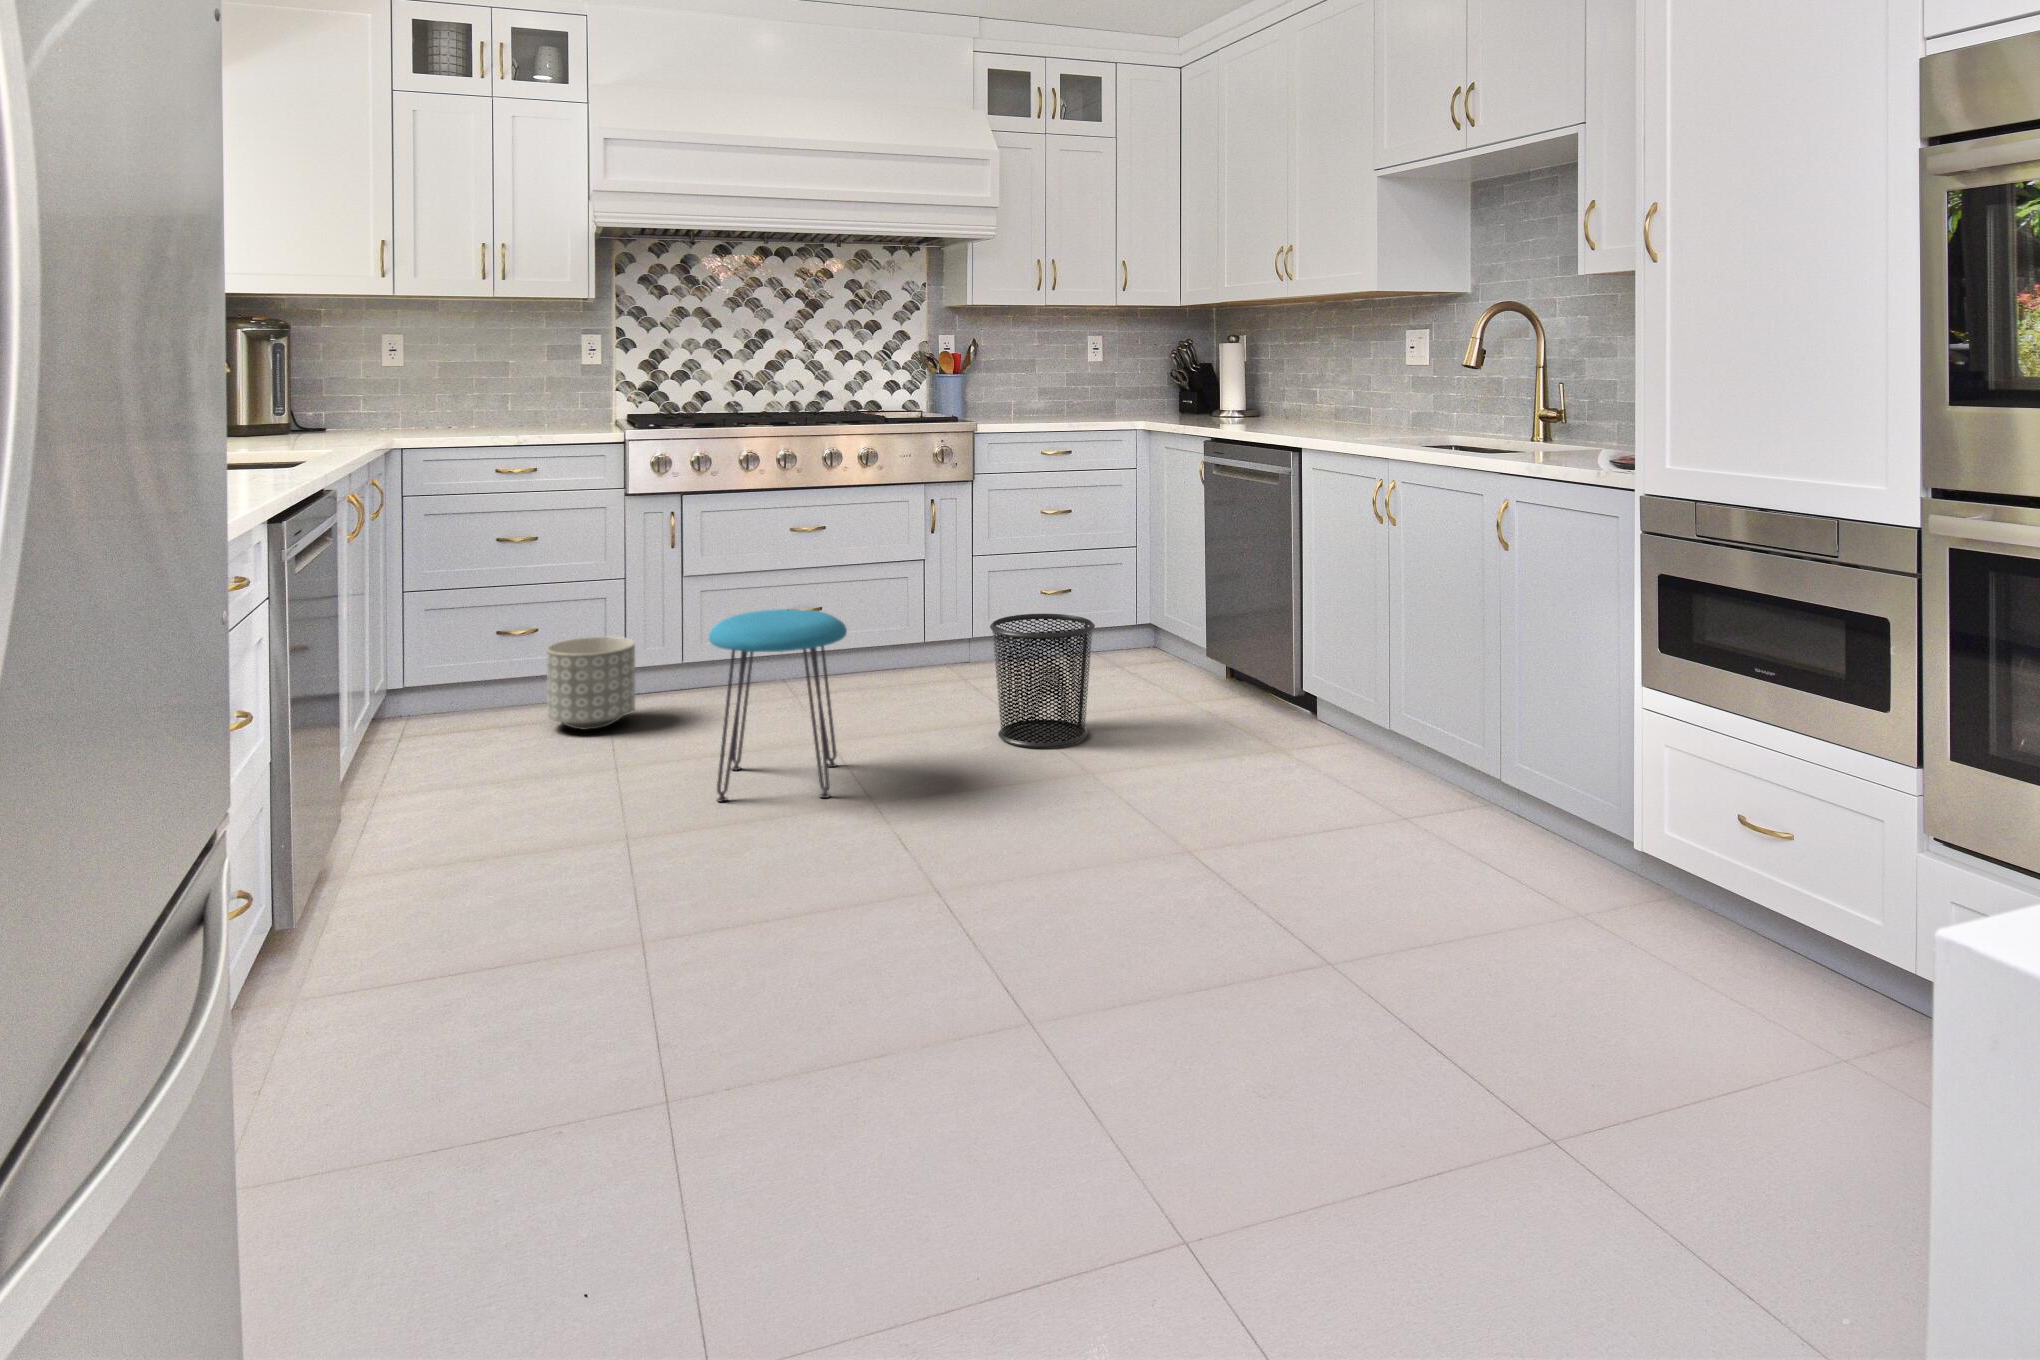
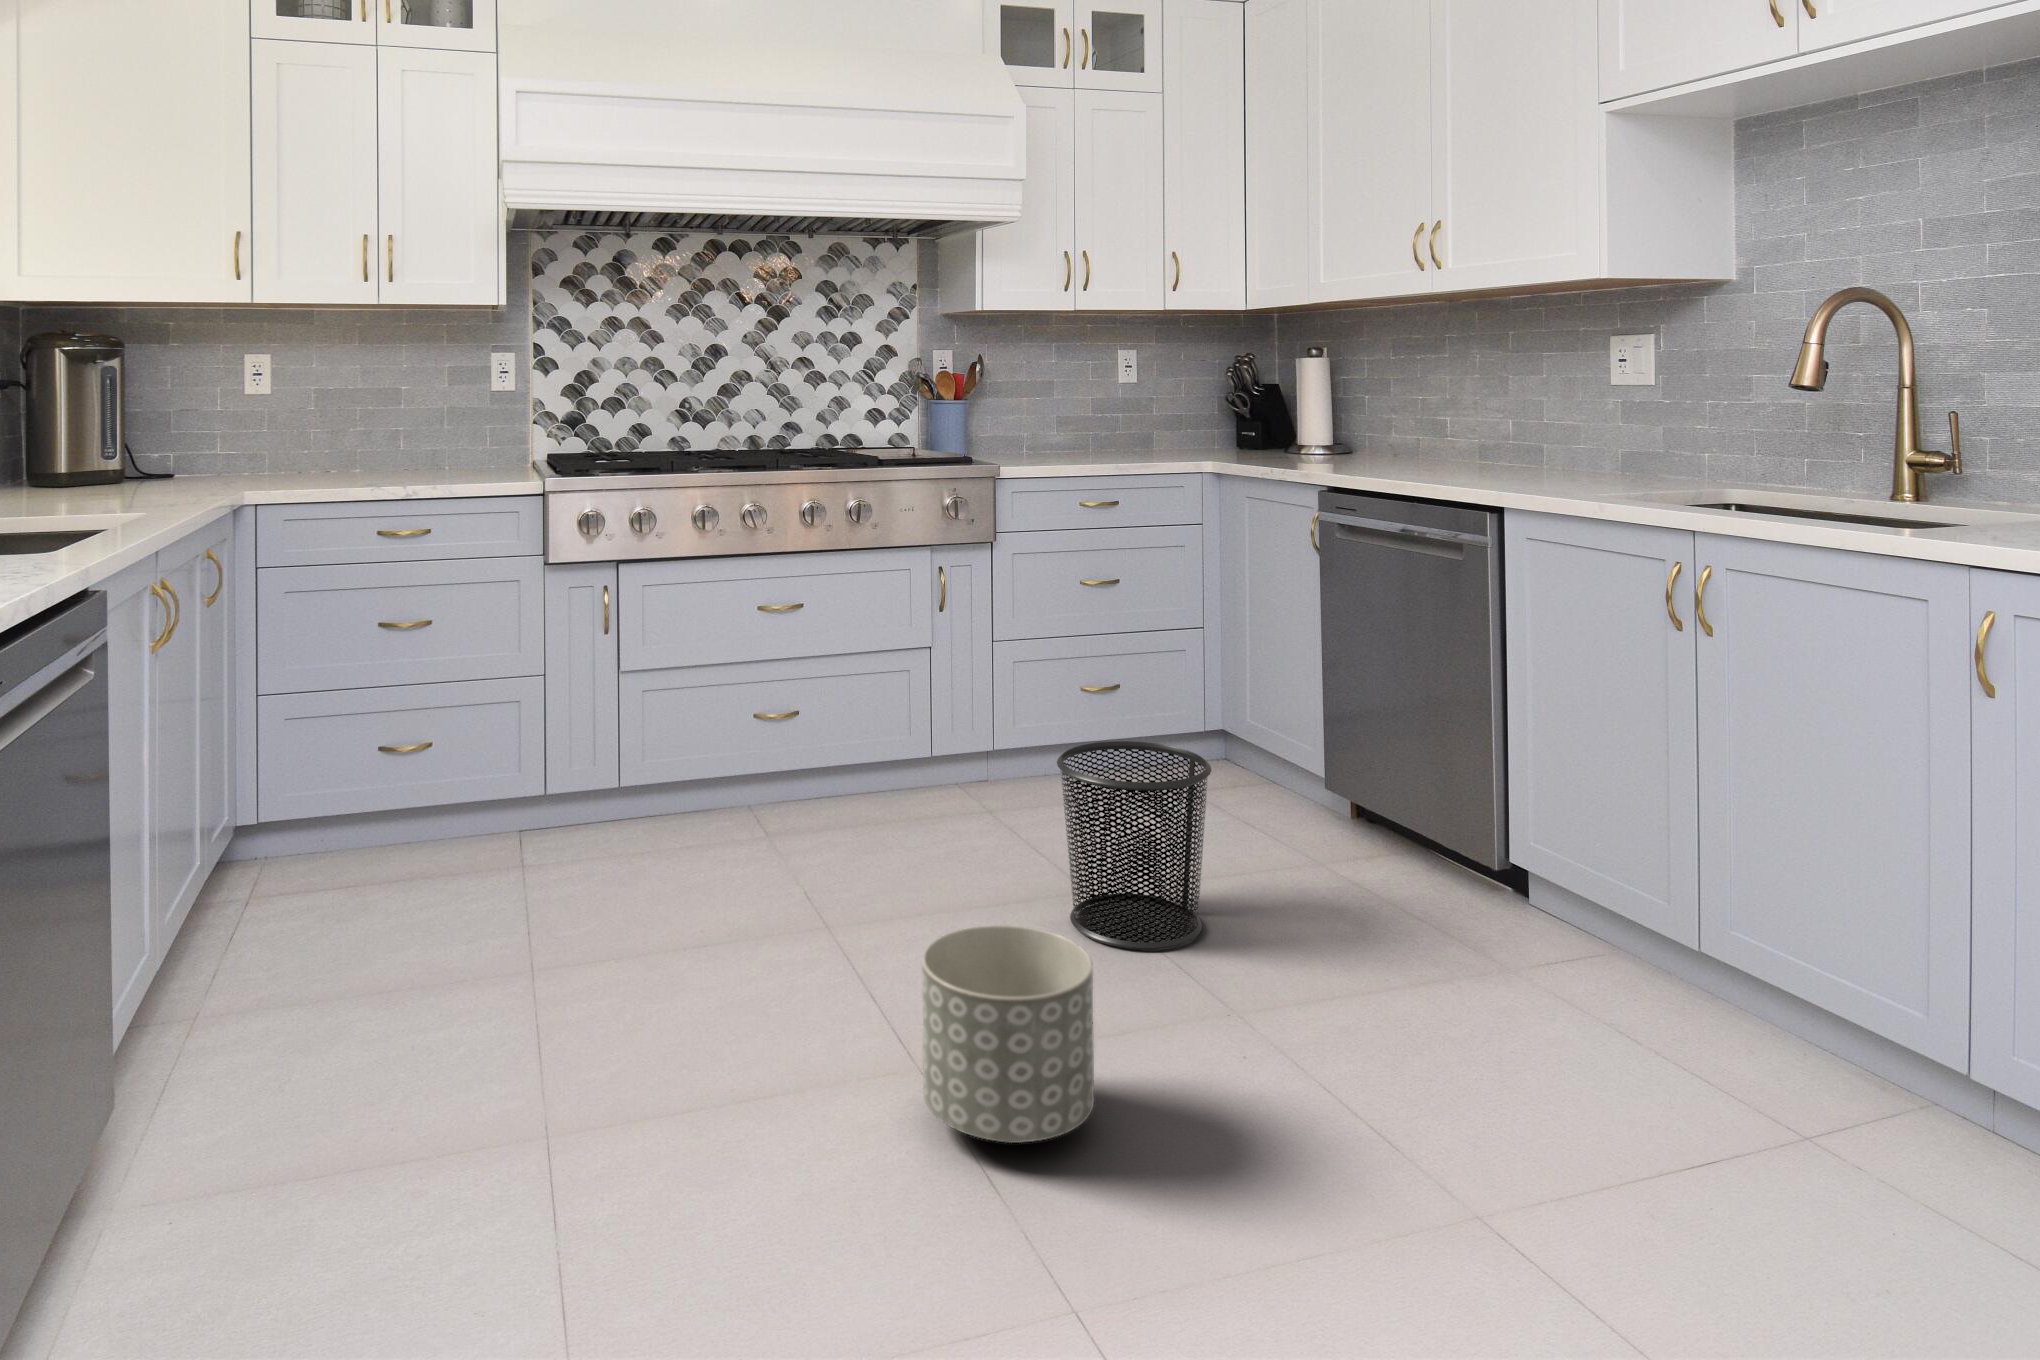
stool: present [709,609,847,801] -> none [667,747,868,1053]
planter: present [547,637,635,730] -> present [922,925,1094,1143]

